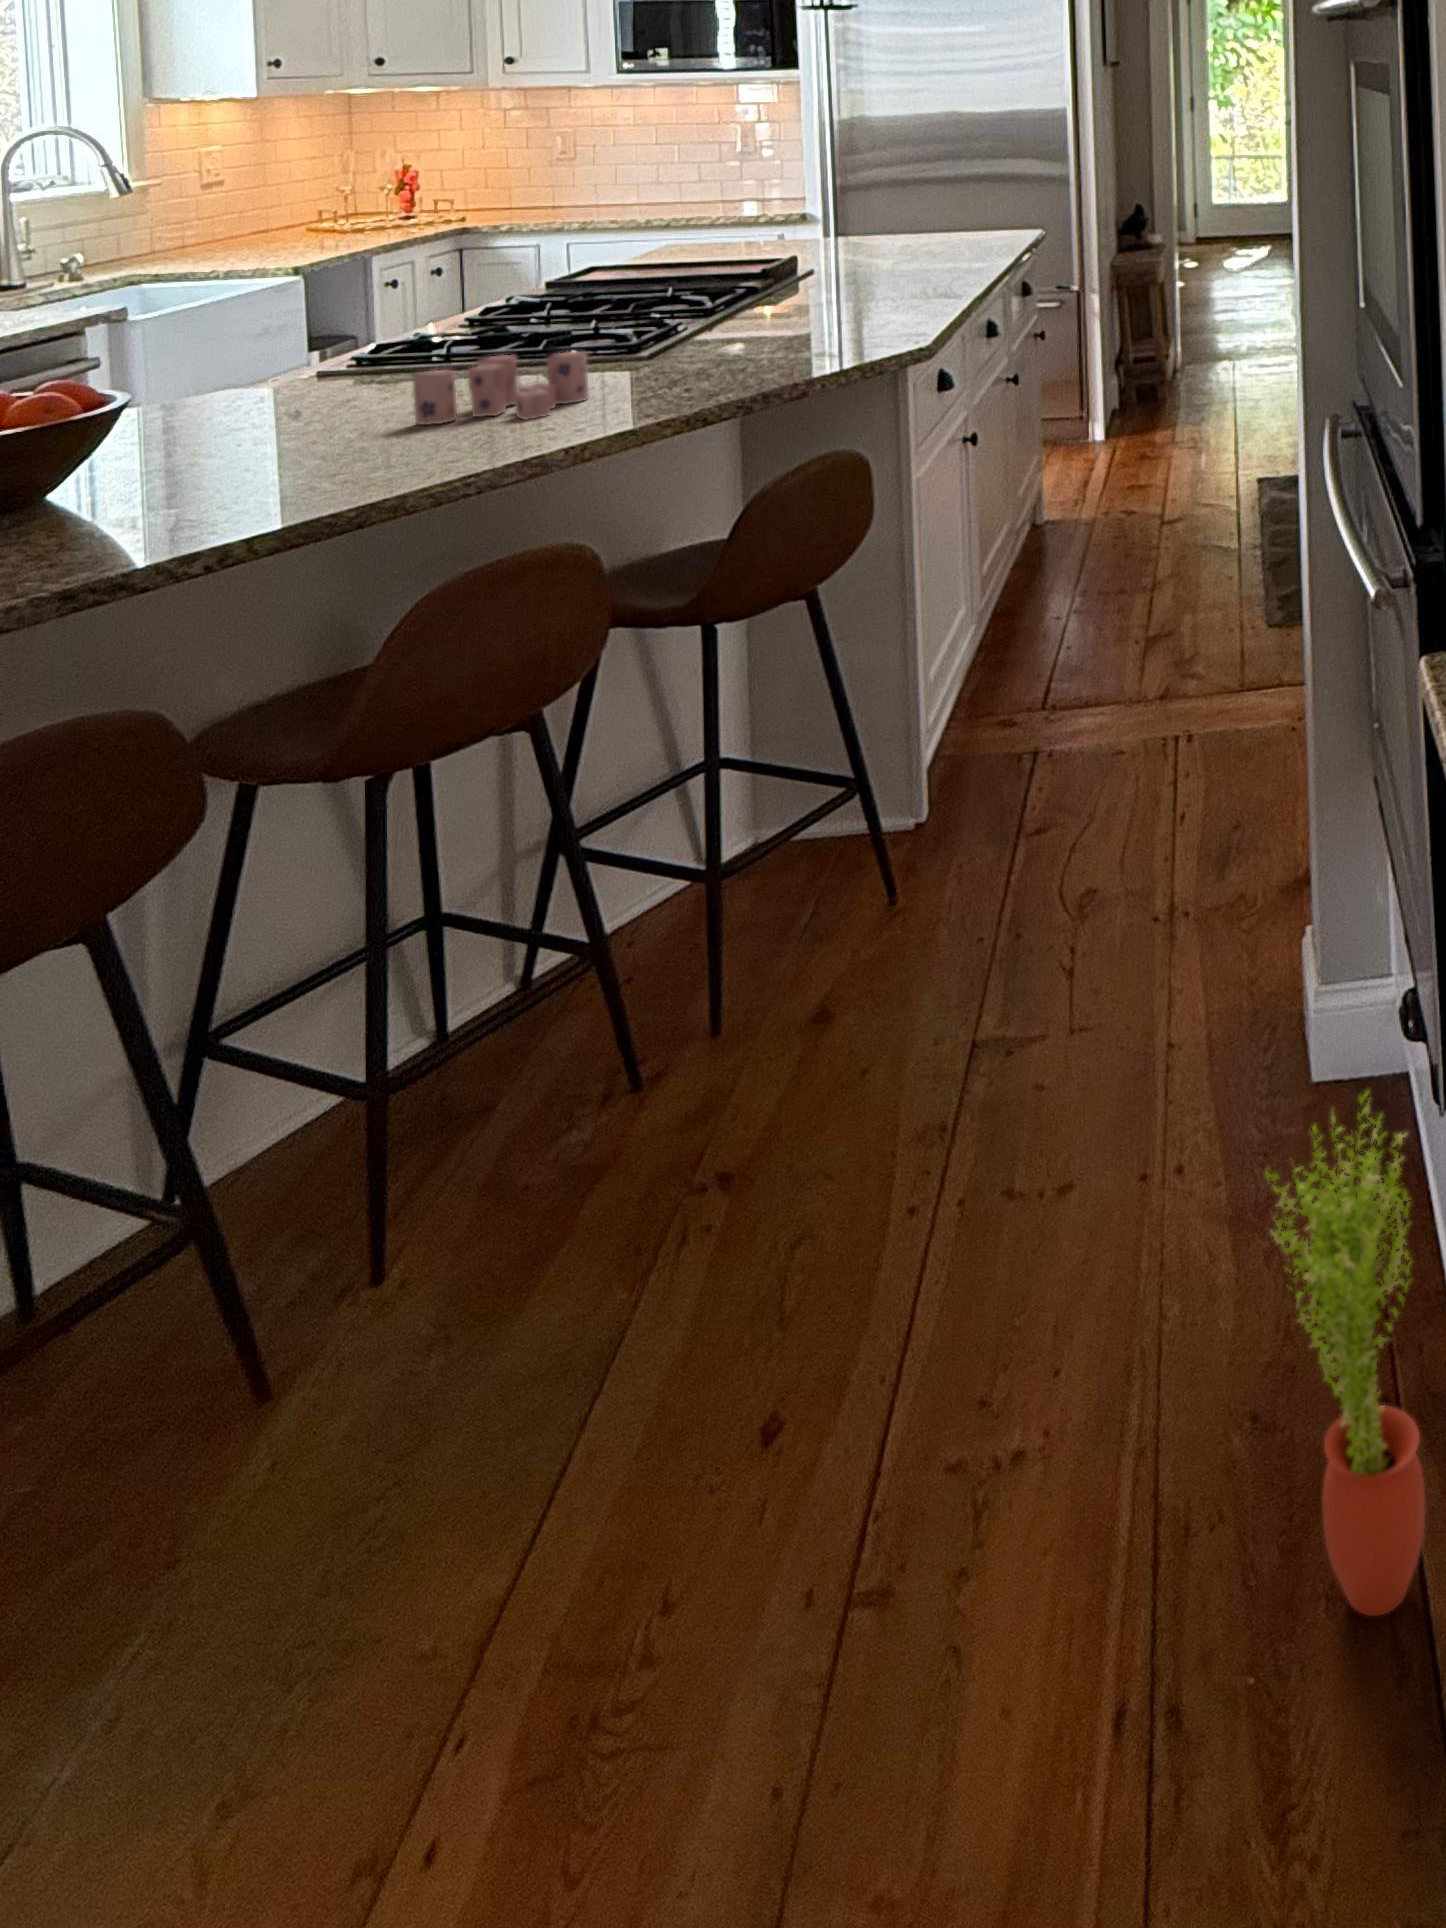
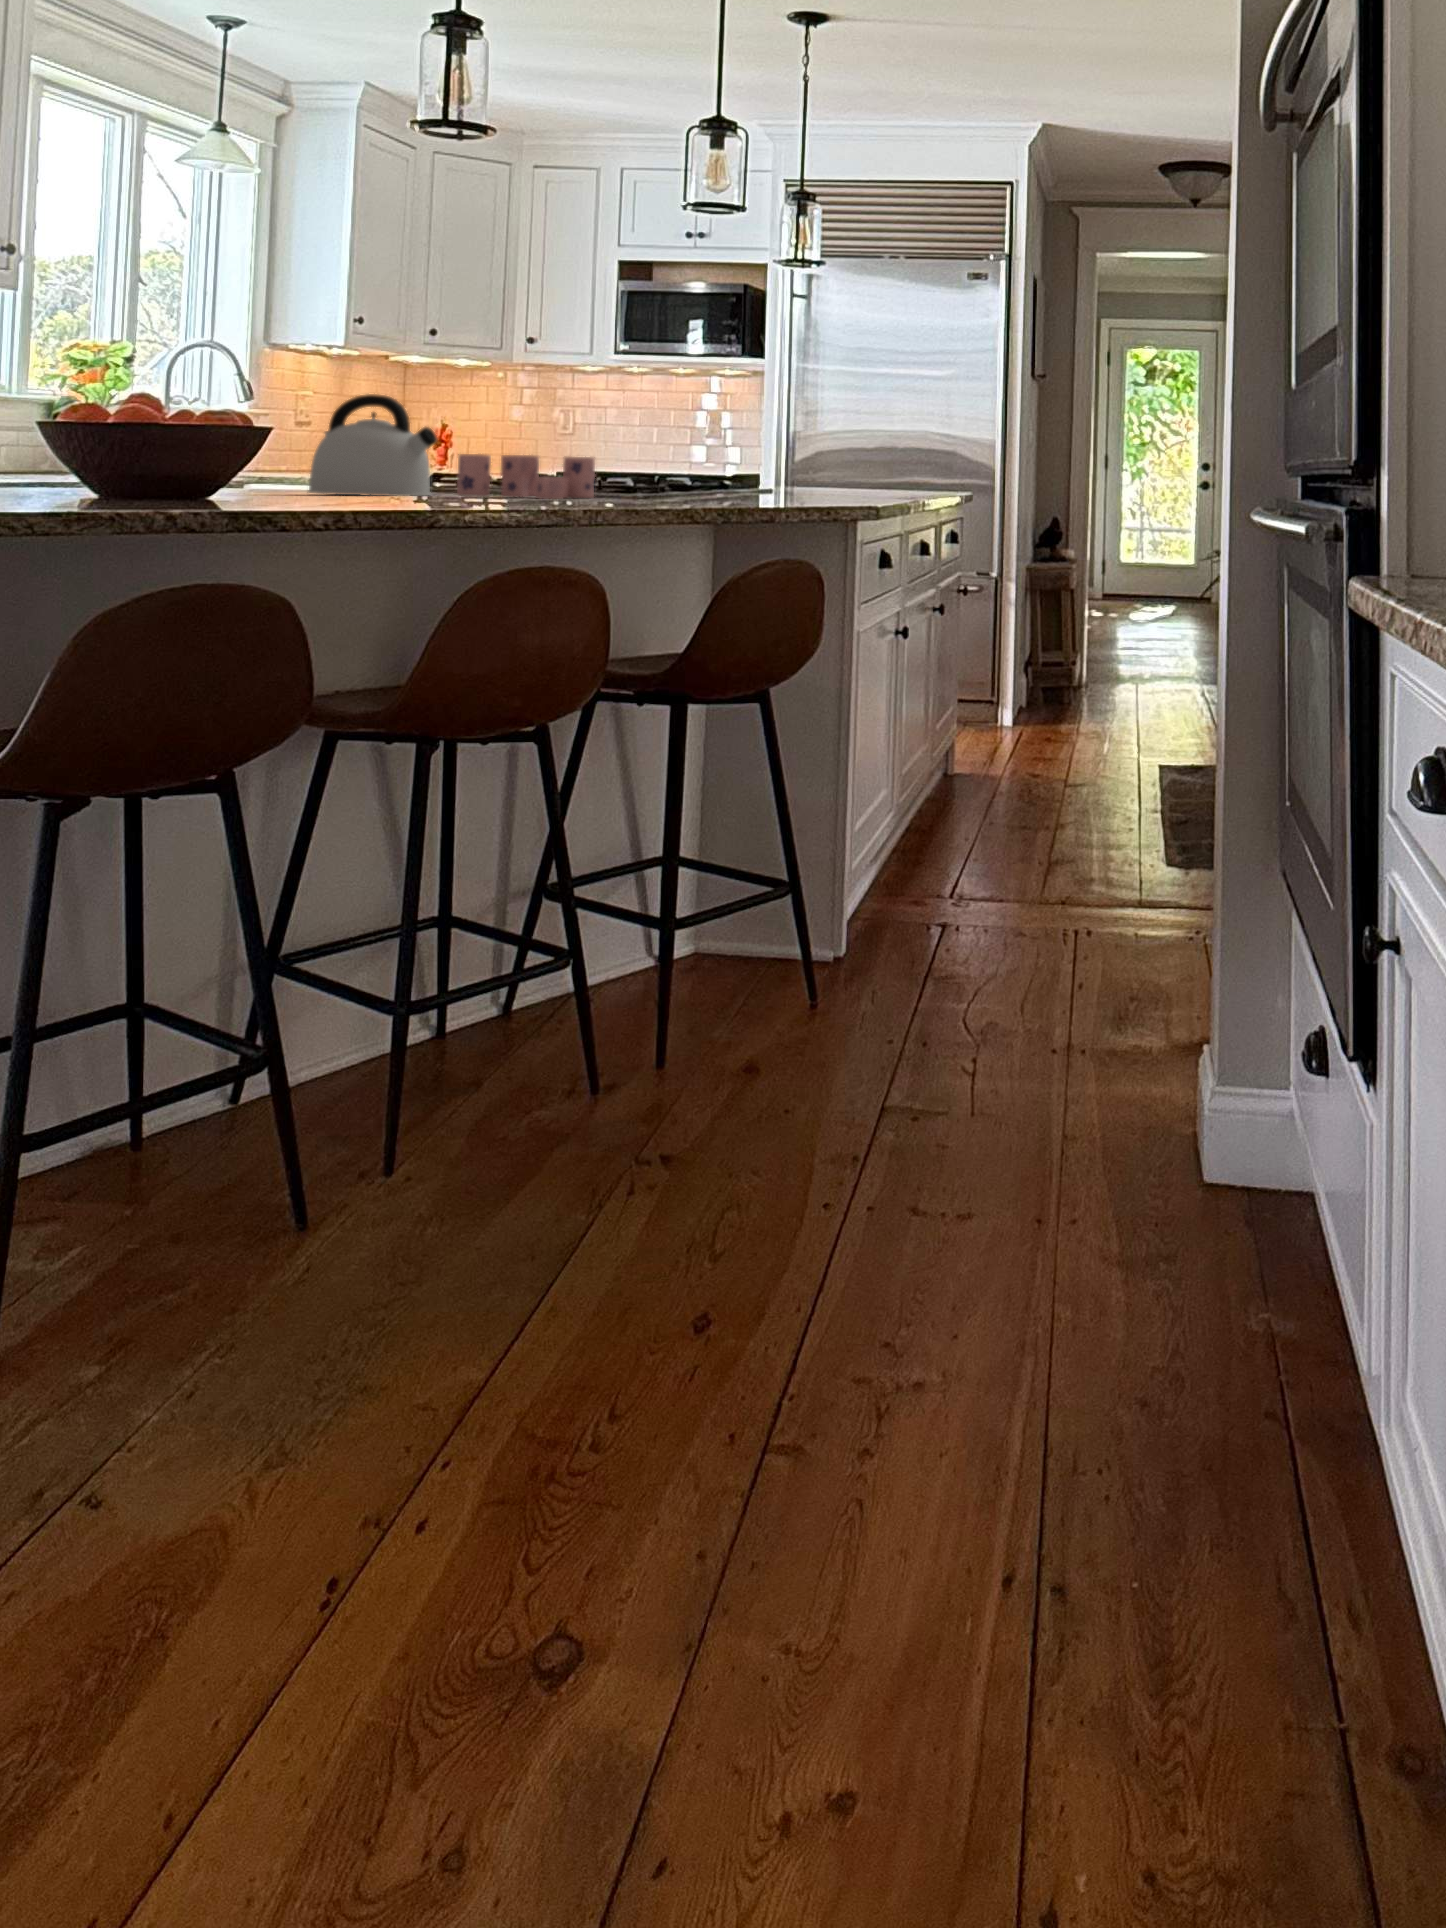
kettle: none [218,293,385,424] -> present [309,394,438,496]
potted plant: present [1265,1092,1425,1616] -> none [1166,1047,1311,1581]

